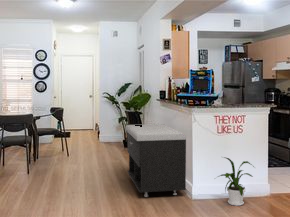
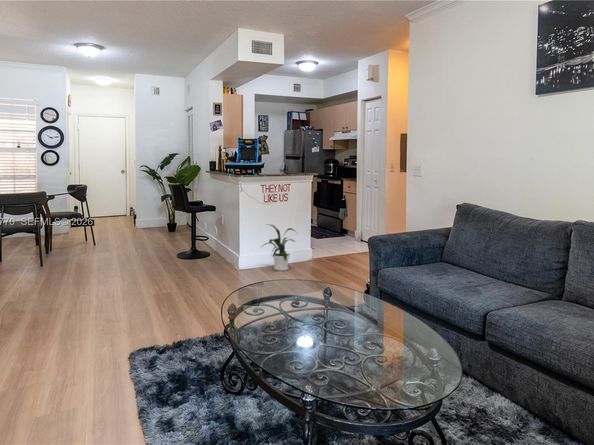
storage bench: present [126,124,186,197] -> none [170,197,233,268]

